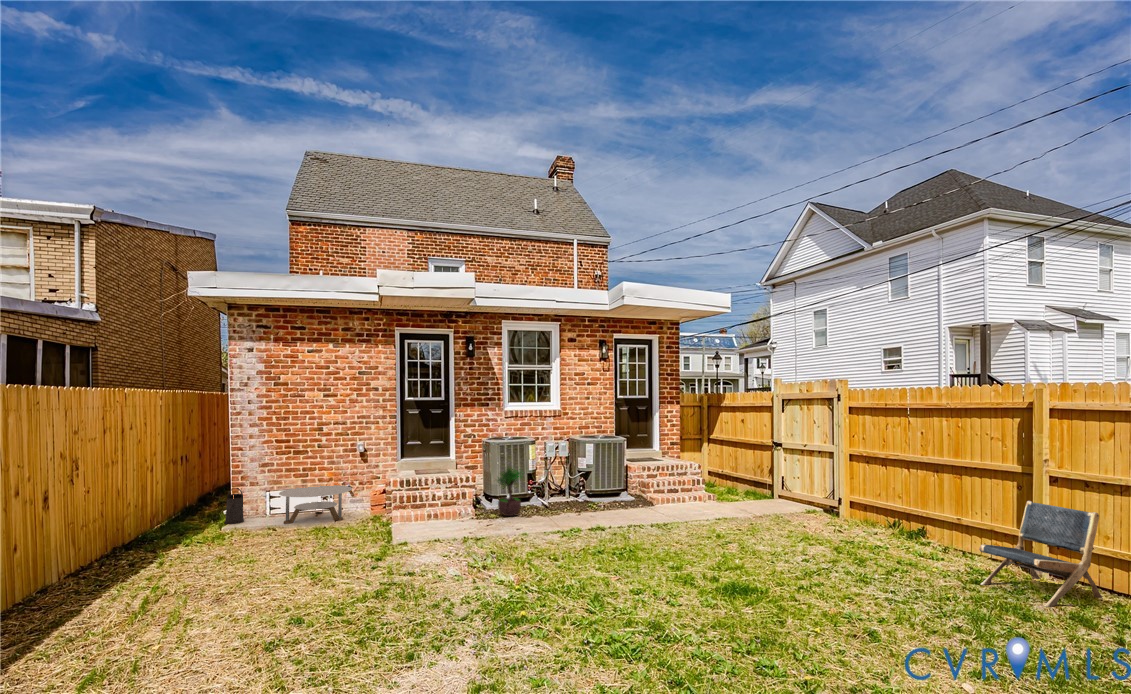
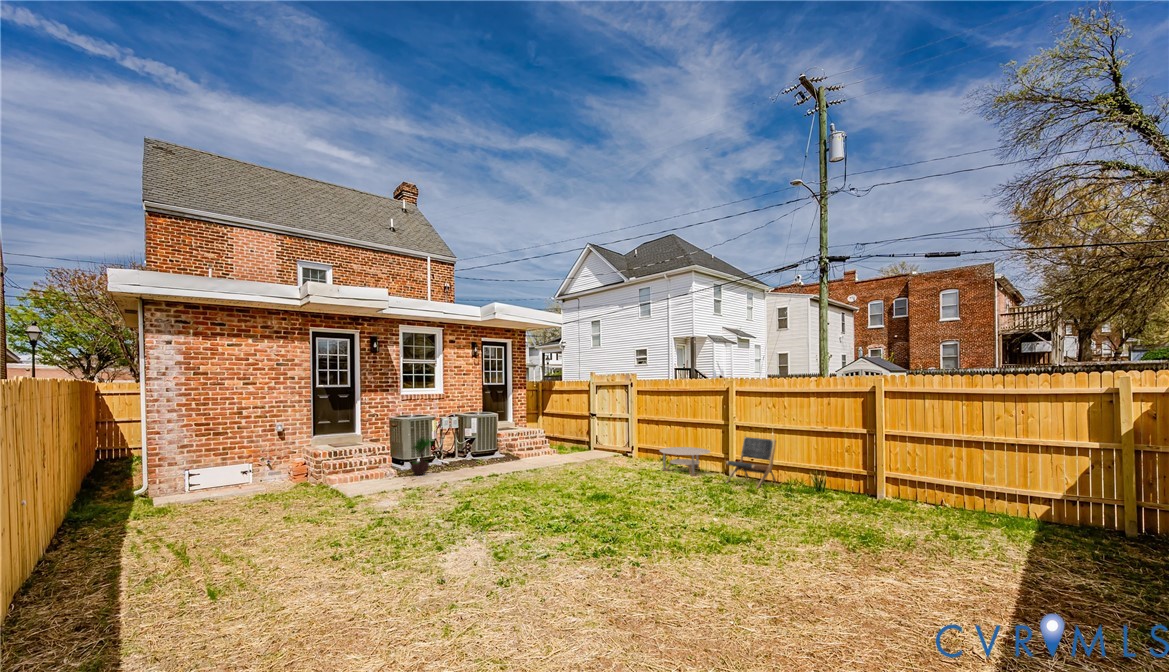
round table: present [279,485,352,524] -> present [660,447,710,476]
watering can: present [224,488,244,524] -> none [147,469,168,503]

